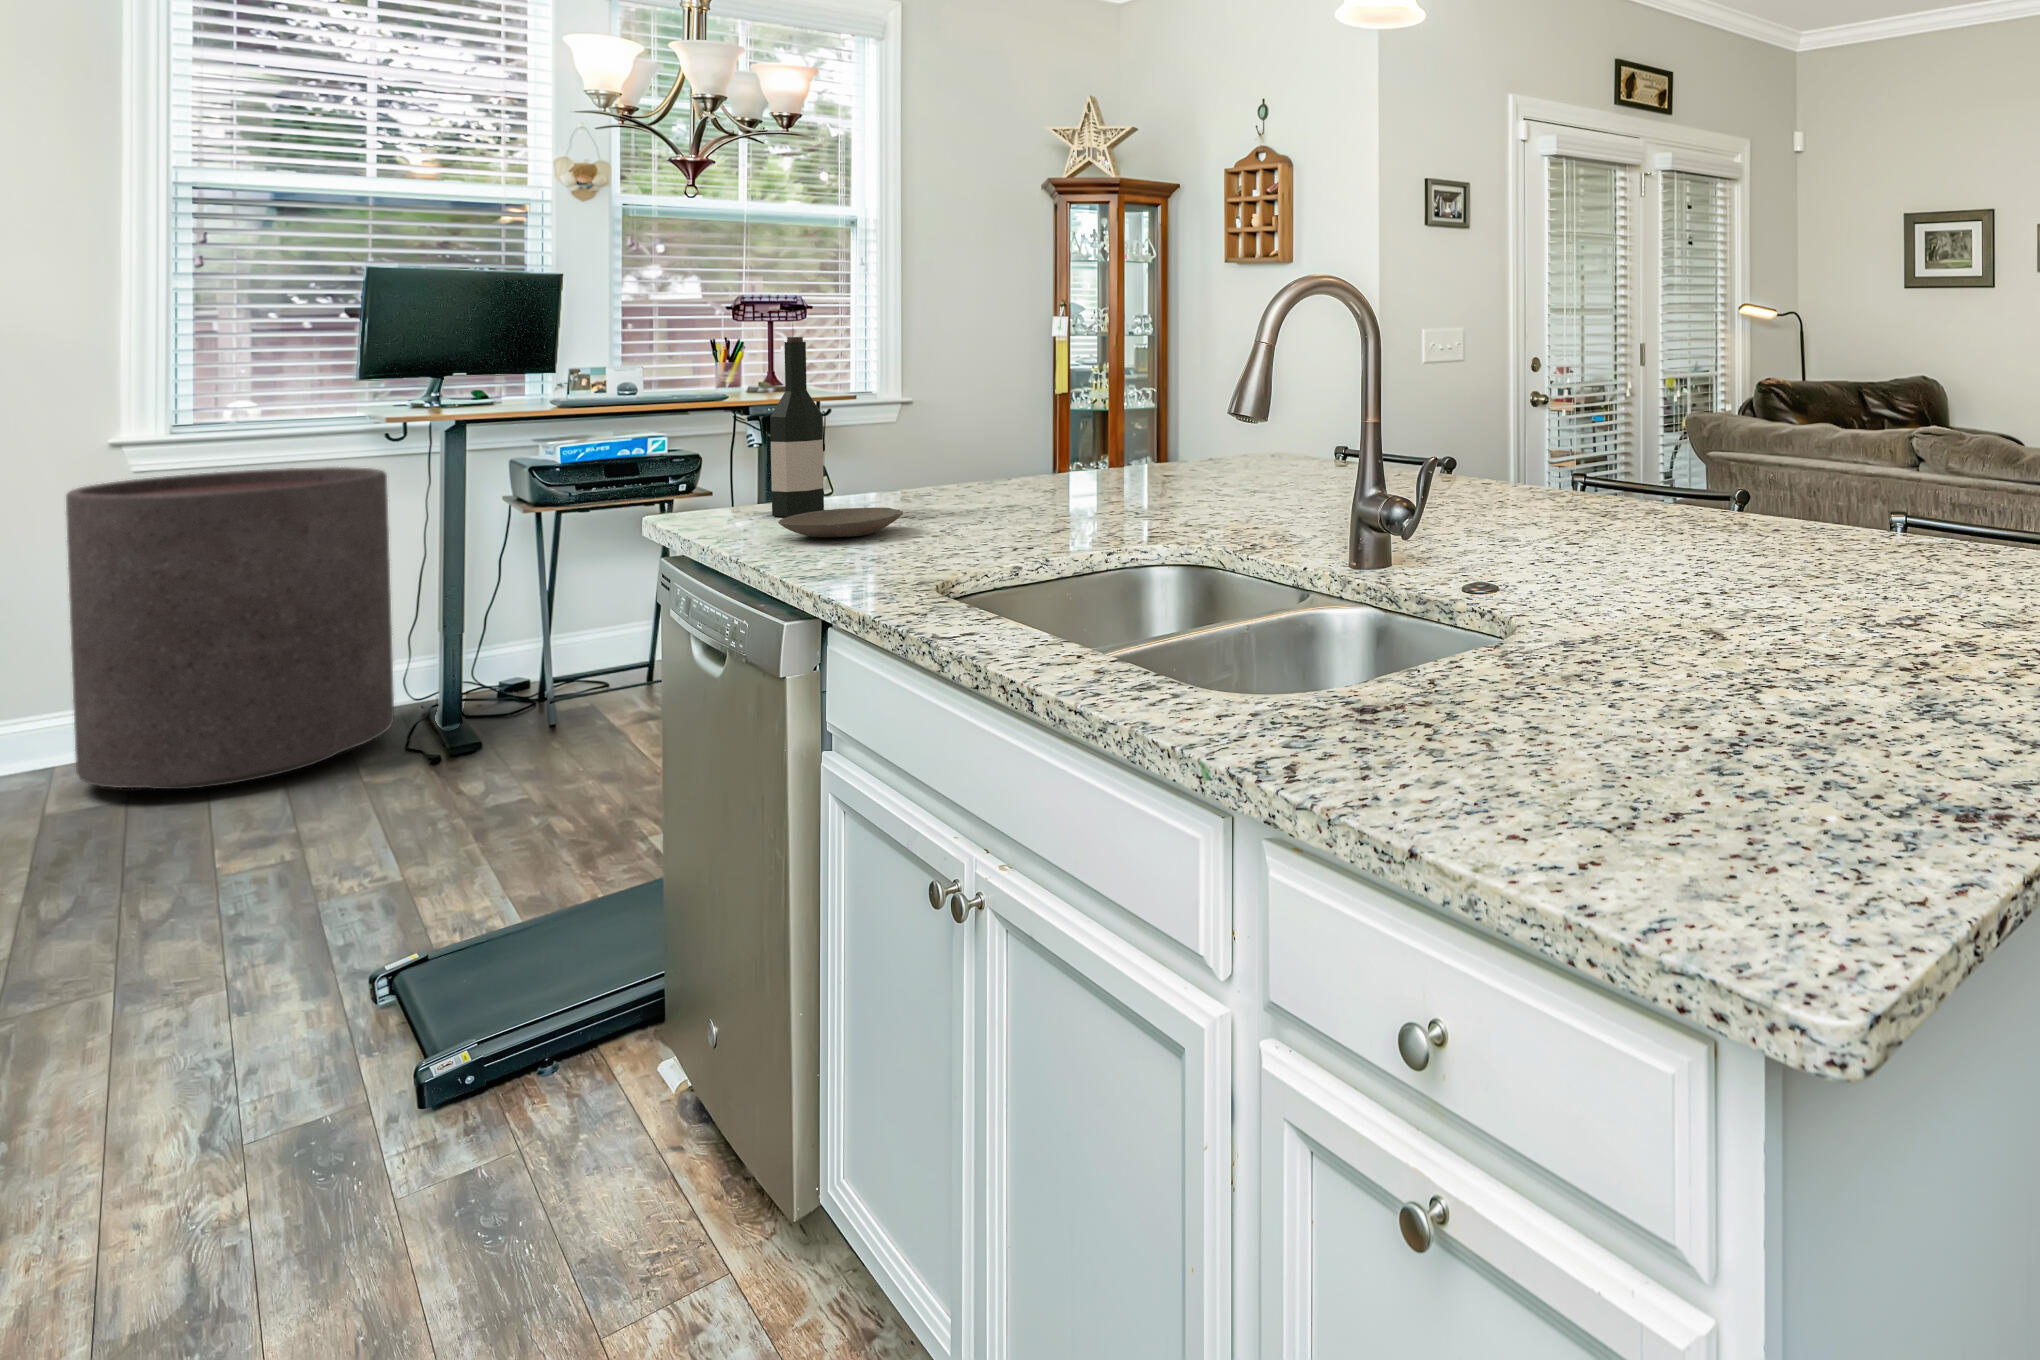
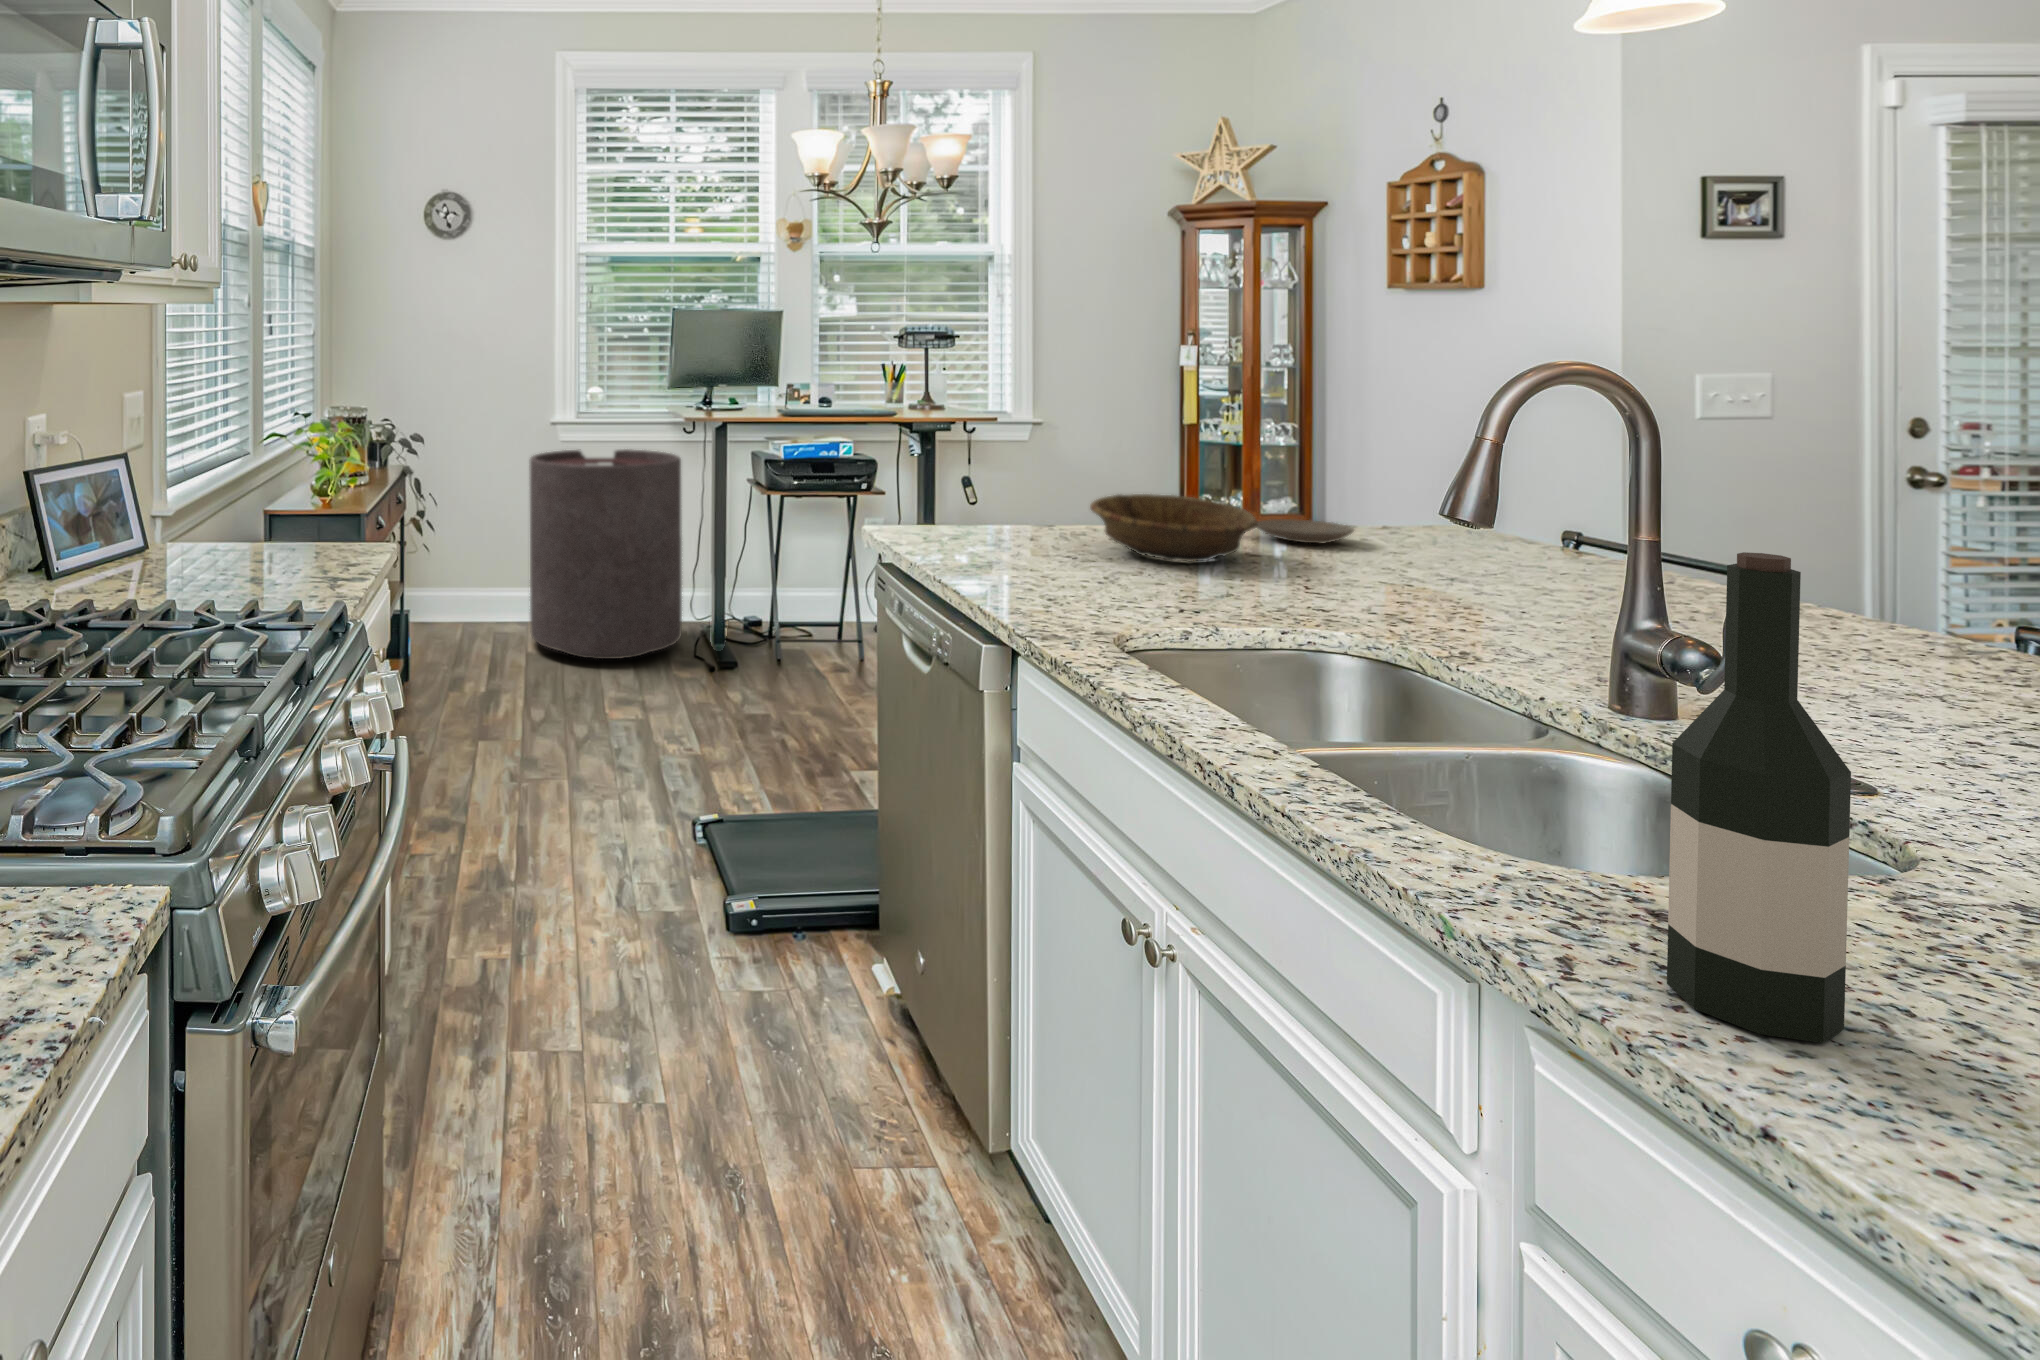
wine bottle: present [770,337,824,517] -> present [1667,552,1851,1043]
decorative bowl: none [929,443,1096,508] -> present [1090,494,1258,561]
plate: present [779,508,903,537] -> present [1256,519,1354,543]

